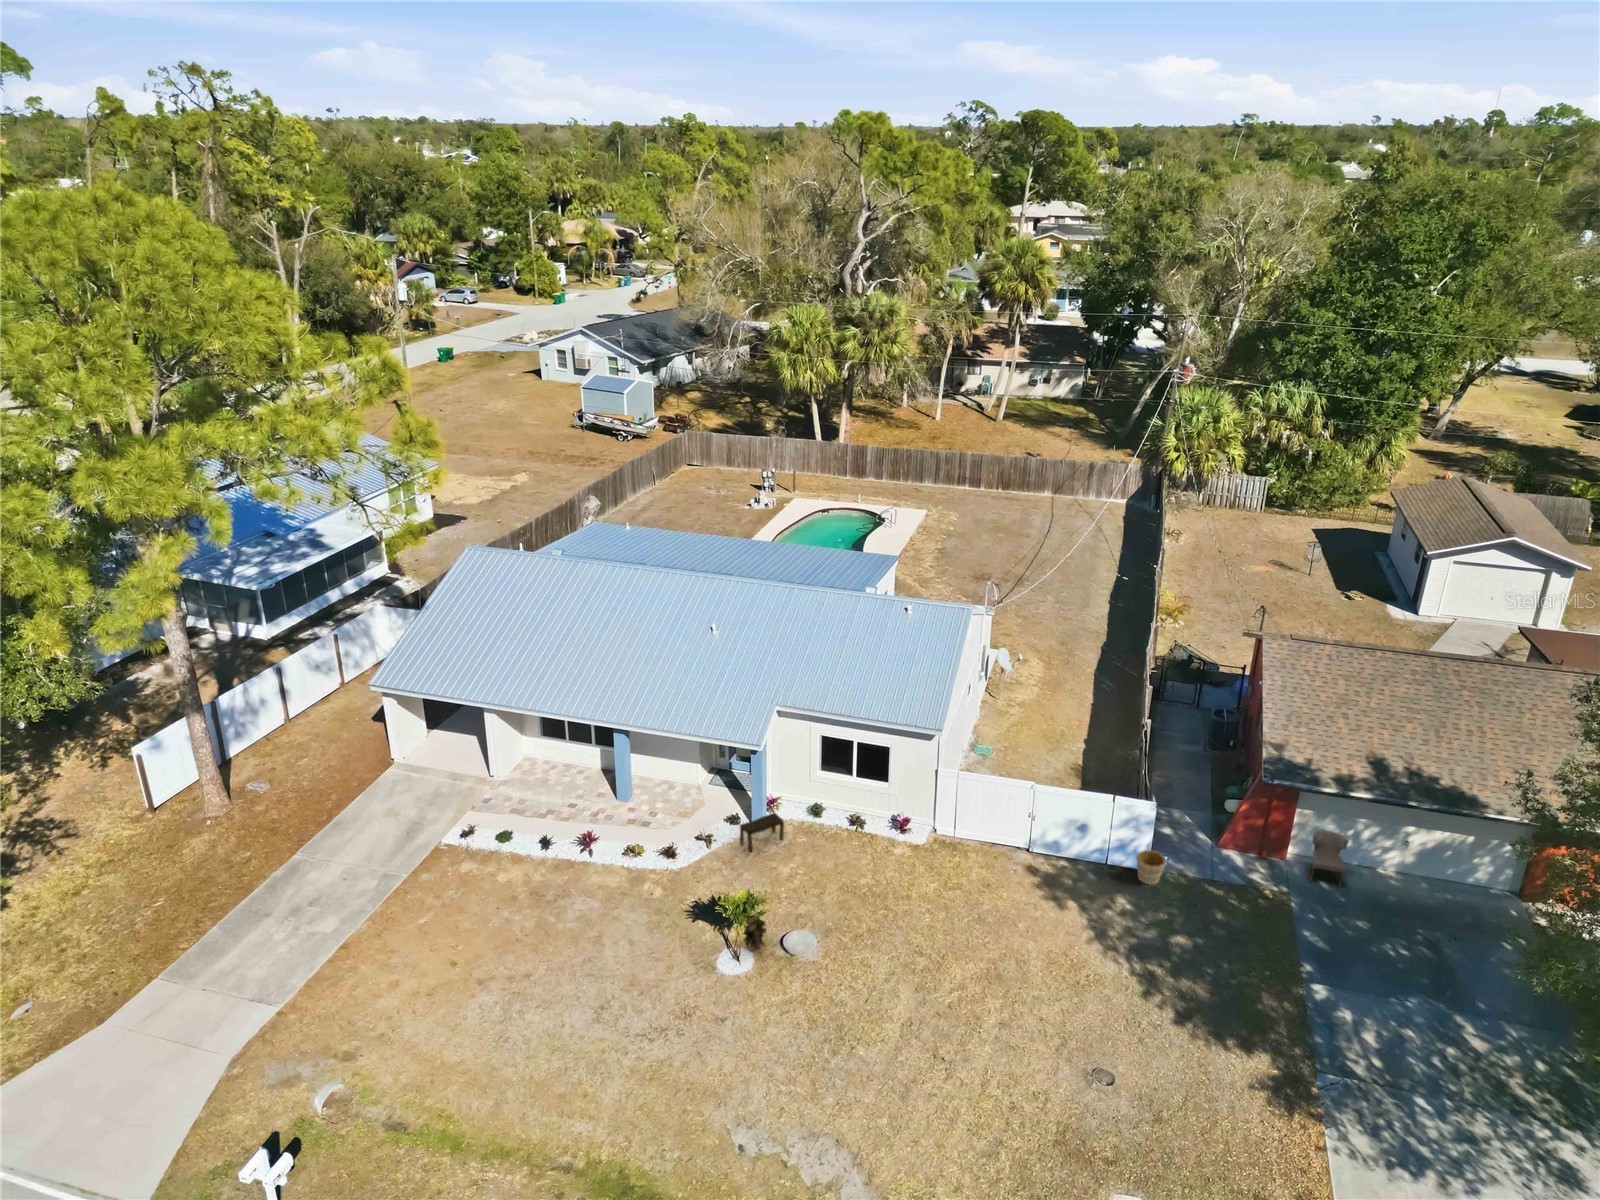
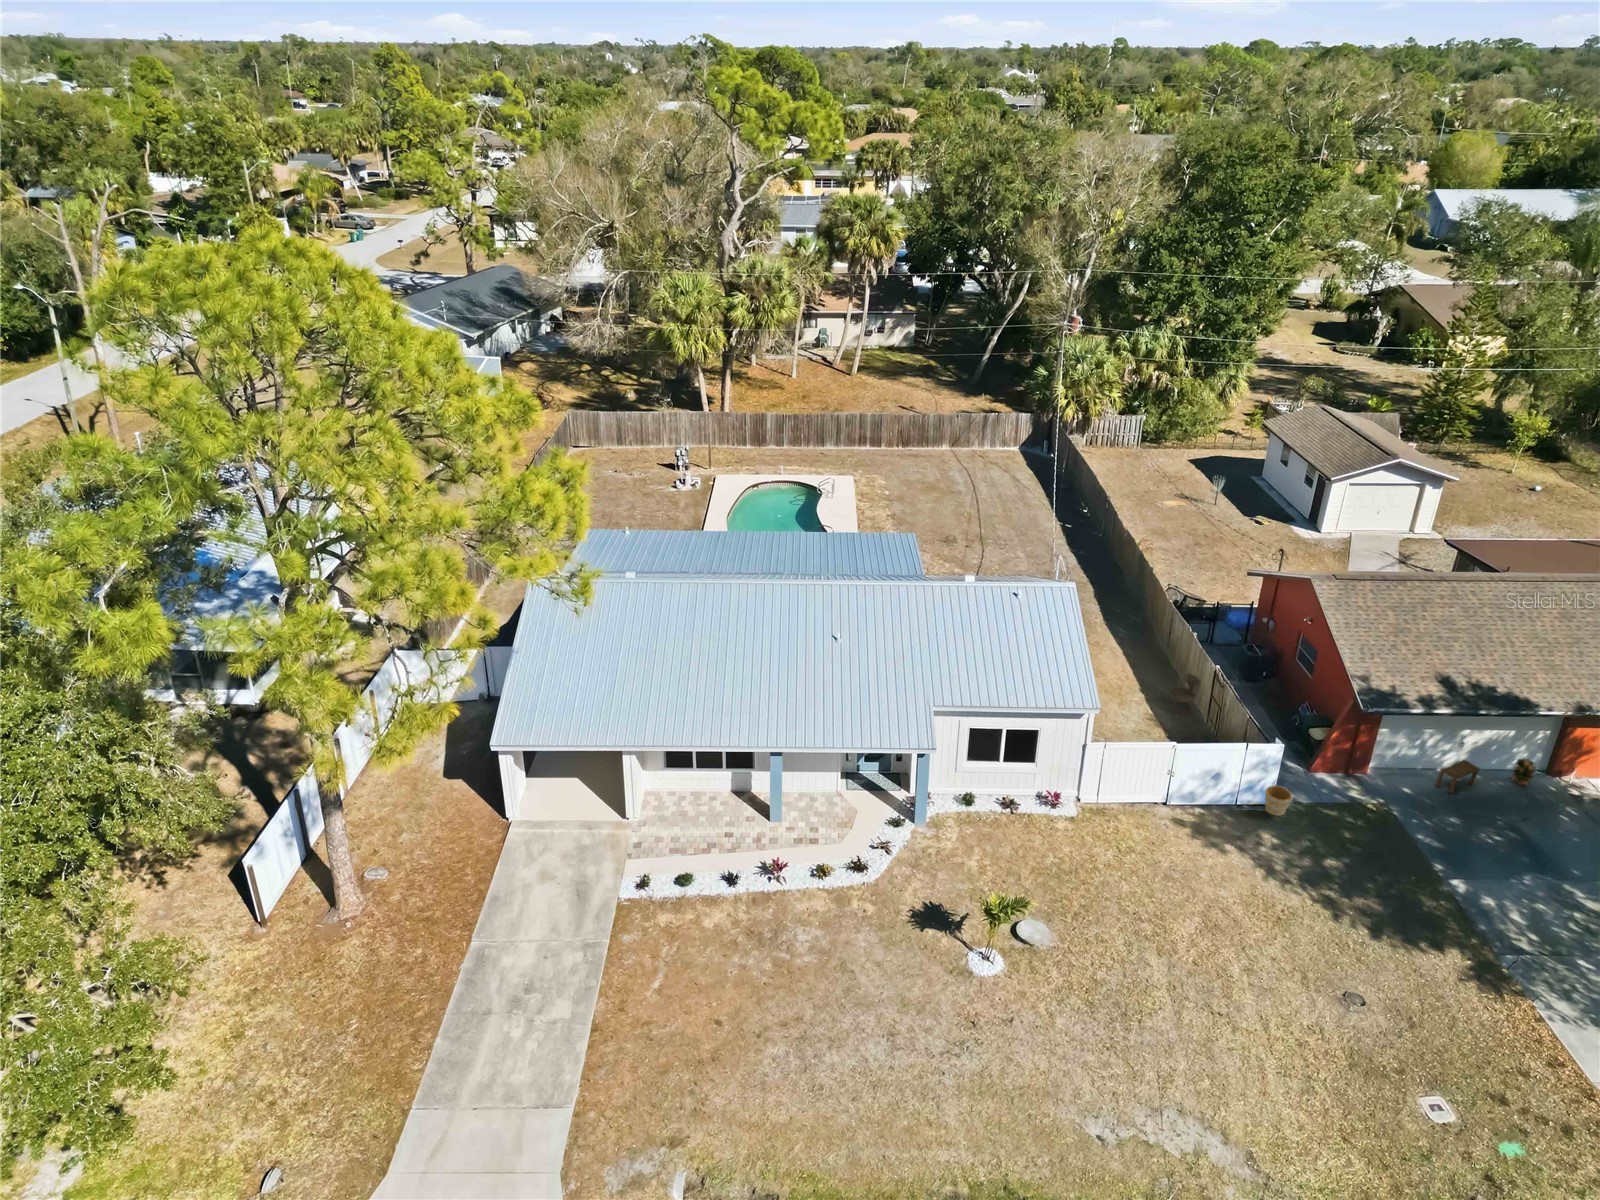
bench: present [740,813,784,852] -> present [1435,760,1480,794]
chair: present [1310,830,1349,887] -> present [1170,674,1201,704]
decorative plant: present [743,915,767,950] -> present [1511,759,1537,785]

